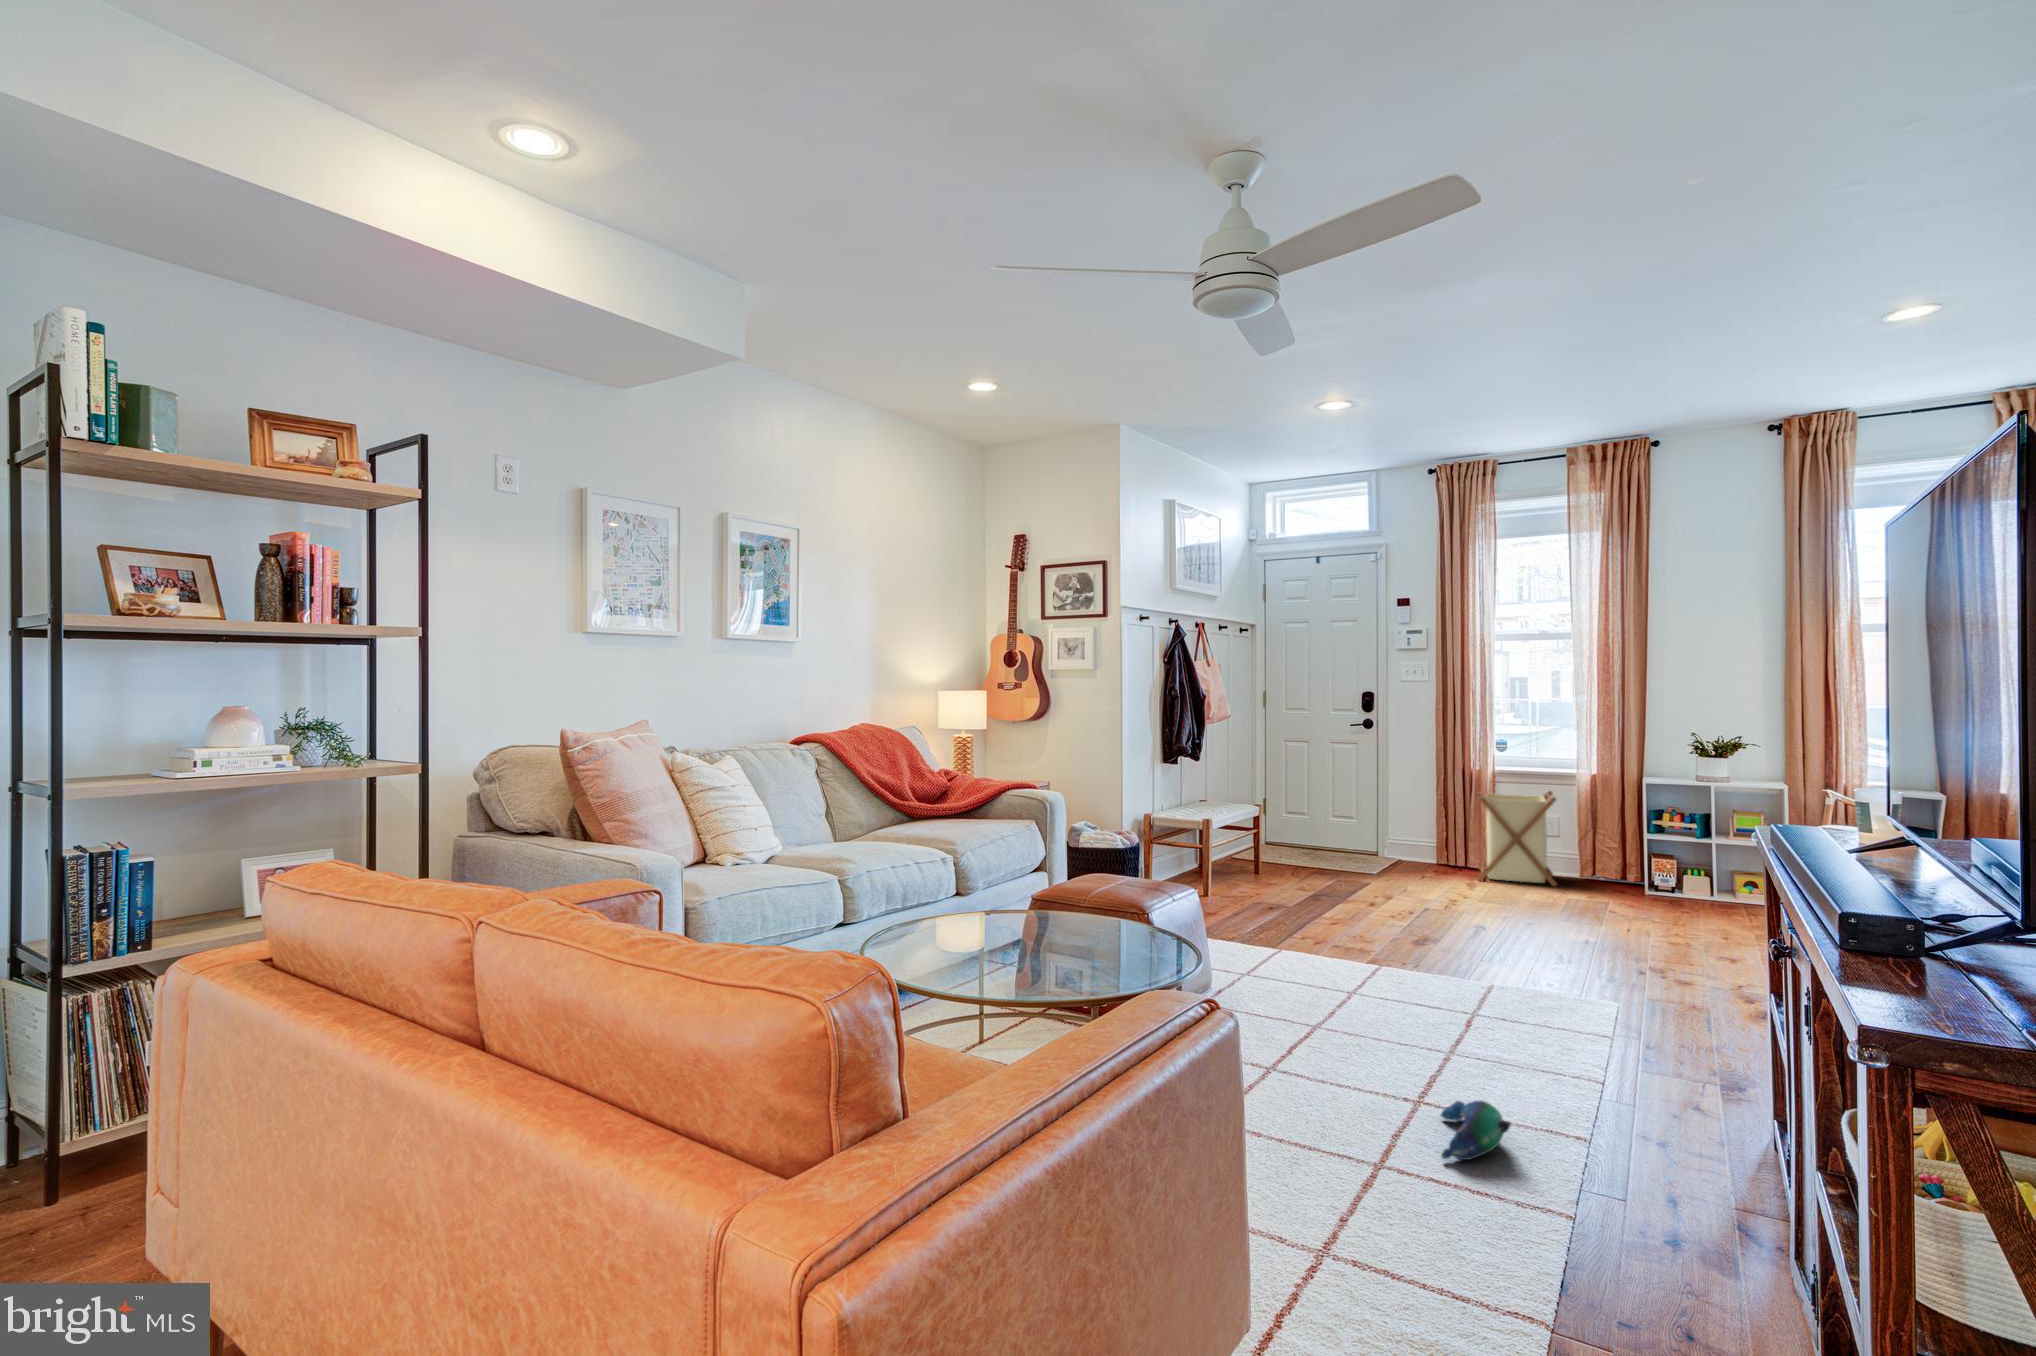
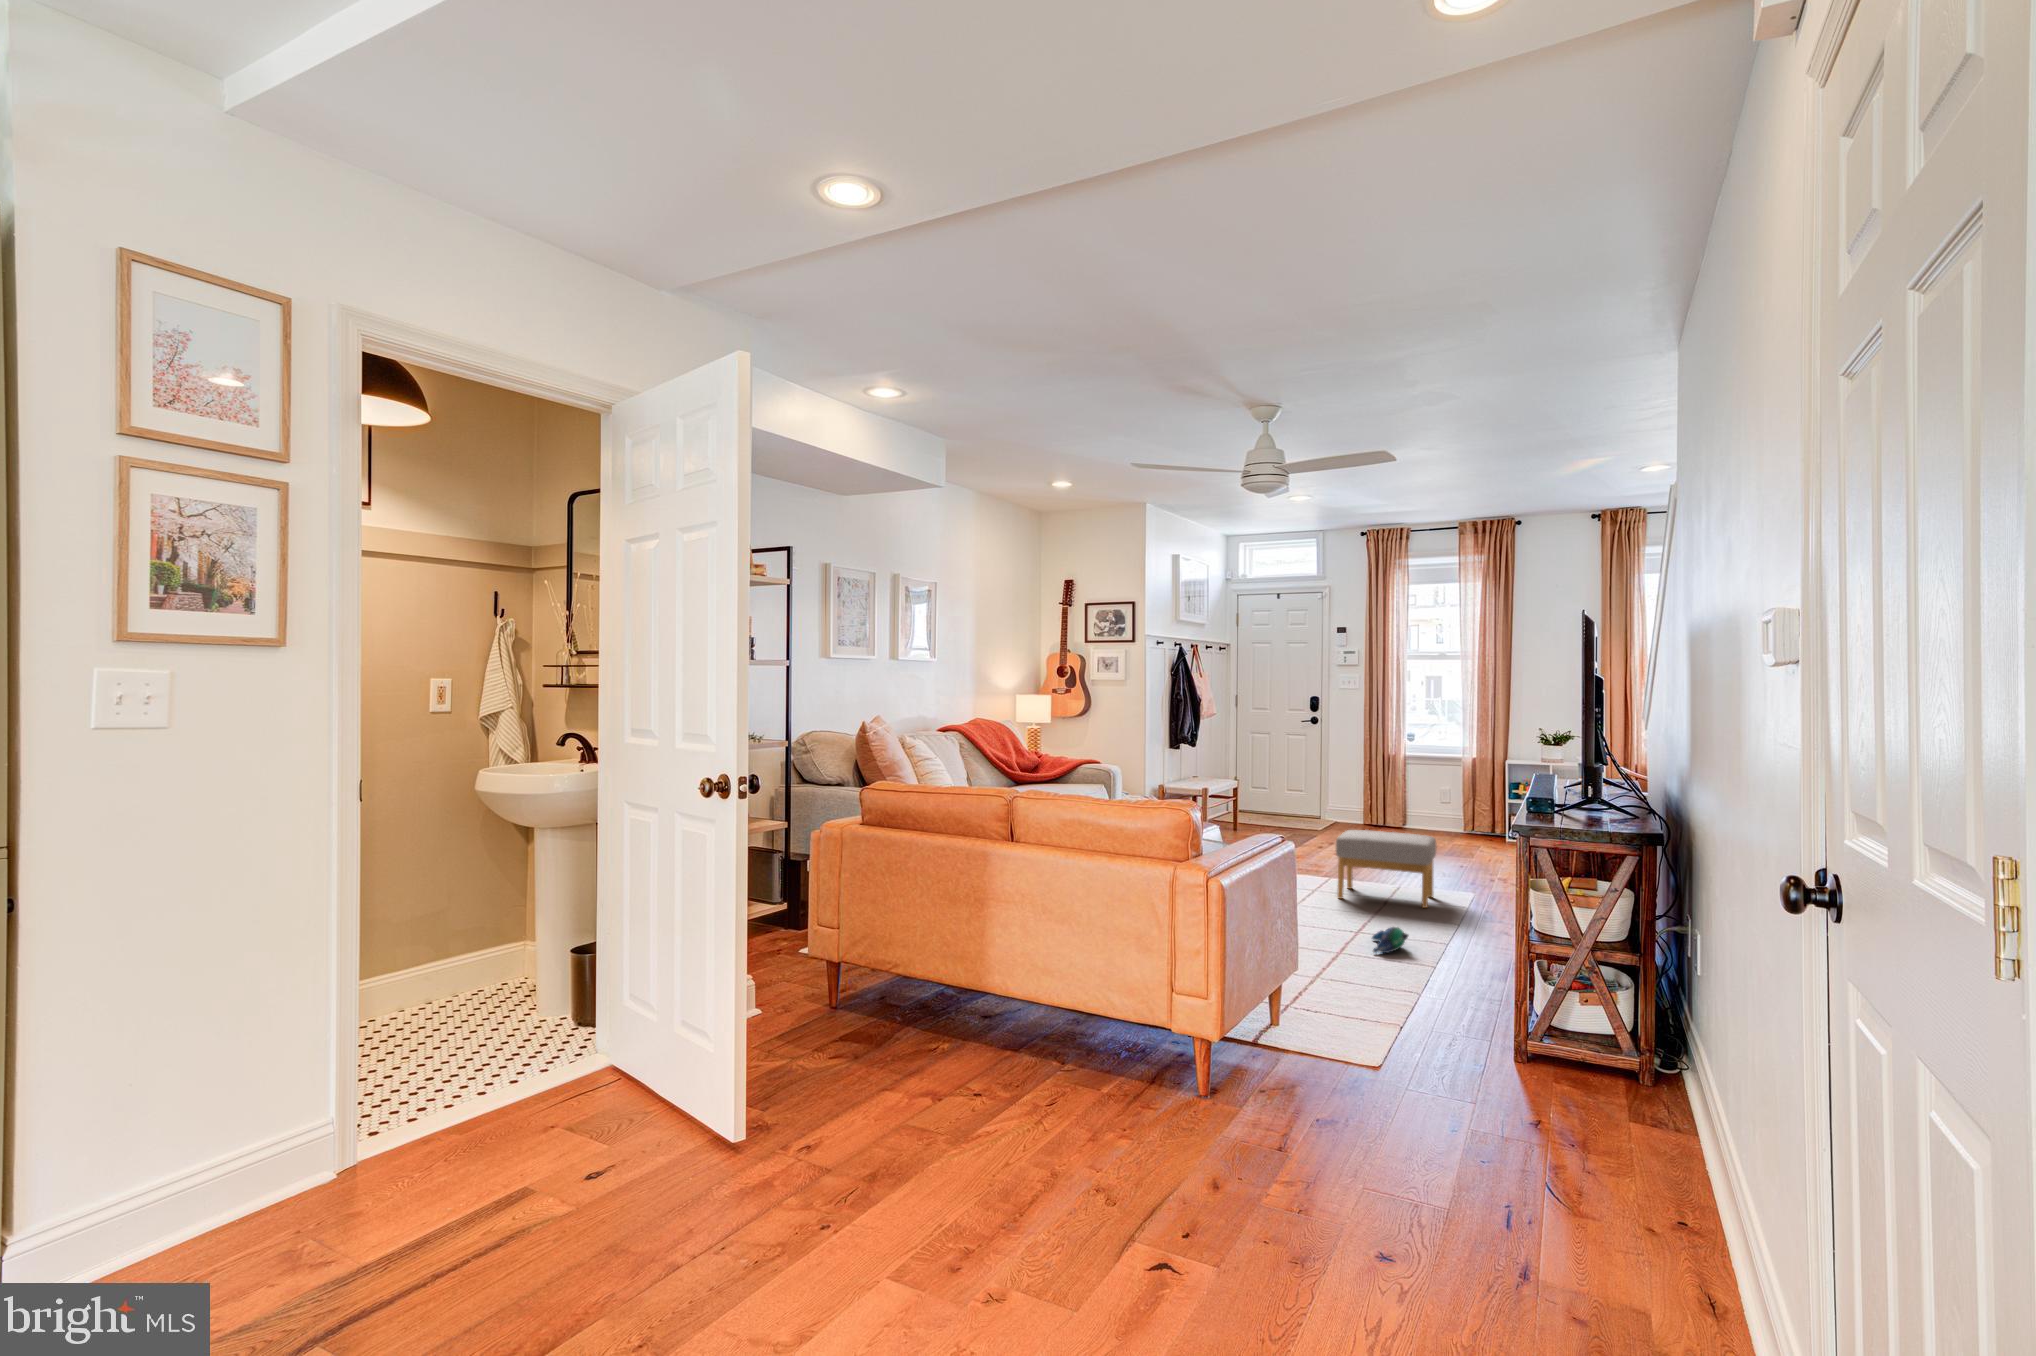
laundry basket: present [1478,791,1556,886] -> none [1392,768,1448,837]
footstool: none [1383,894,1551,1034] -> present [1336,830,1437,908]

